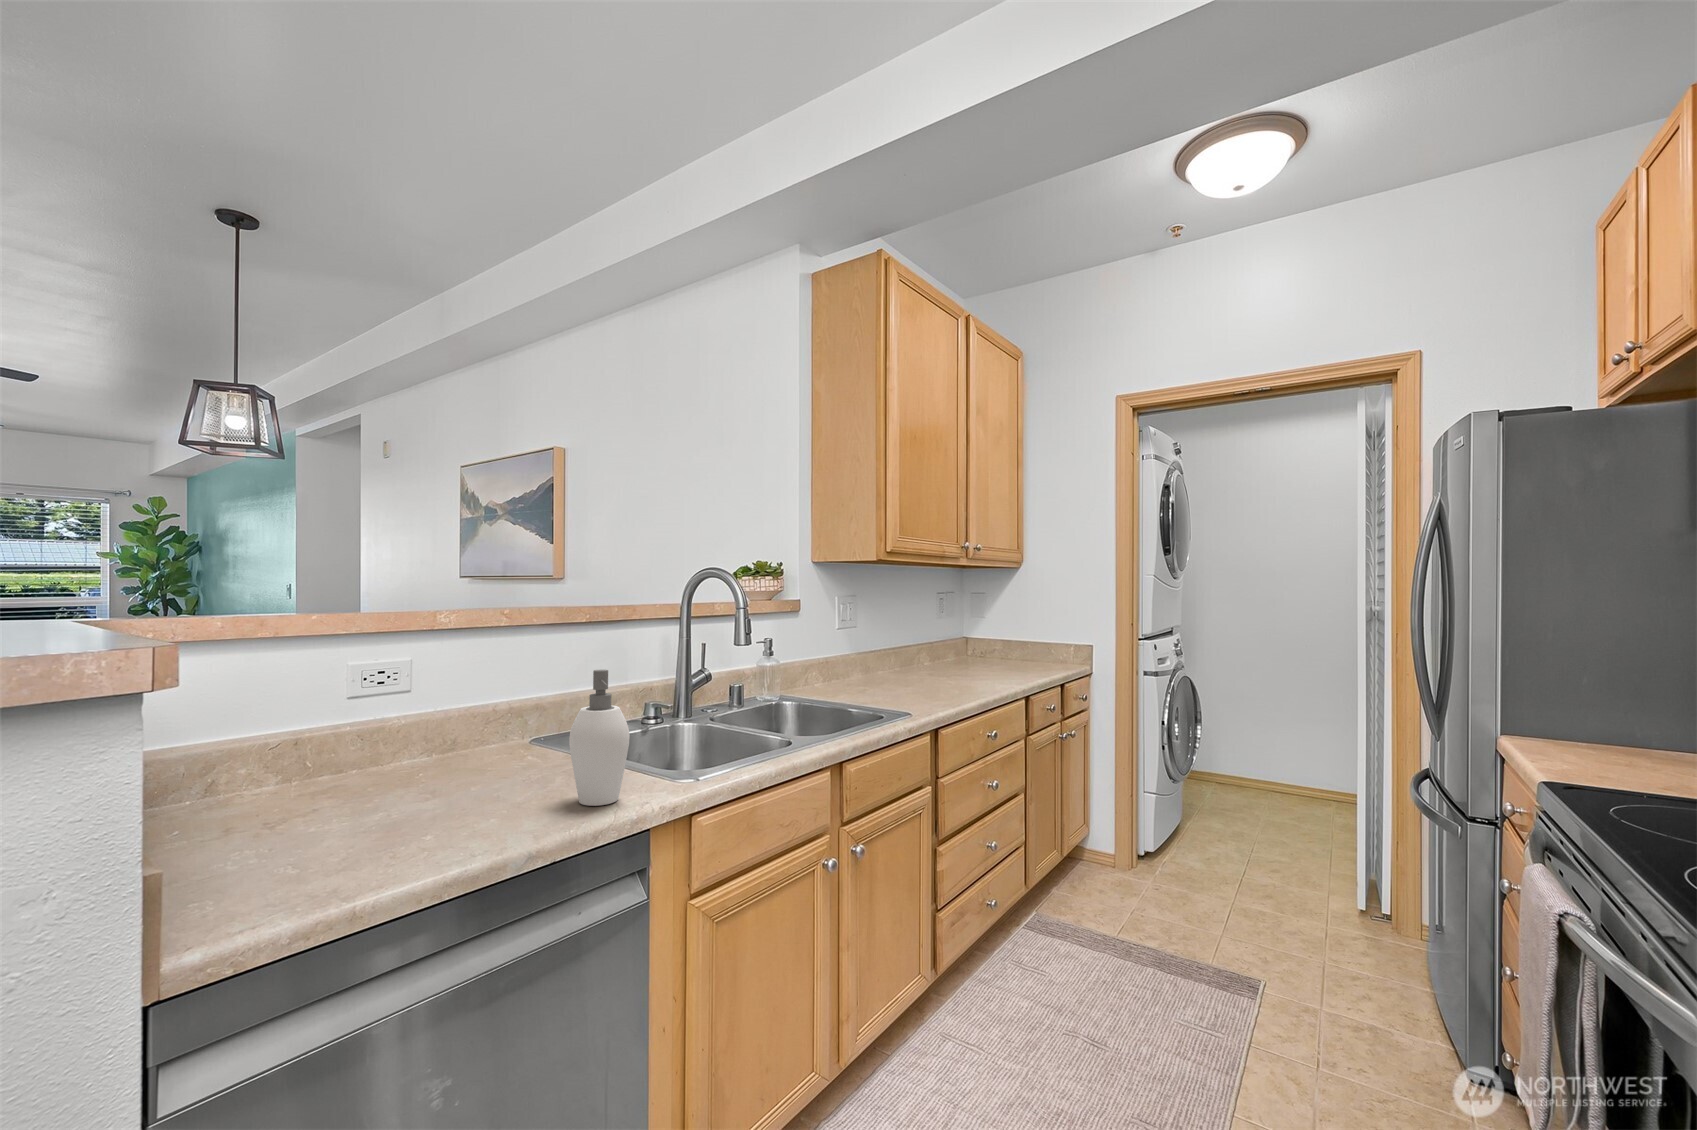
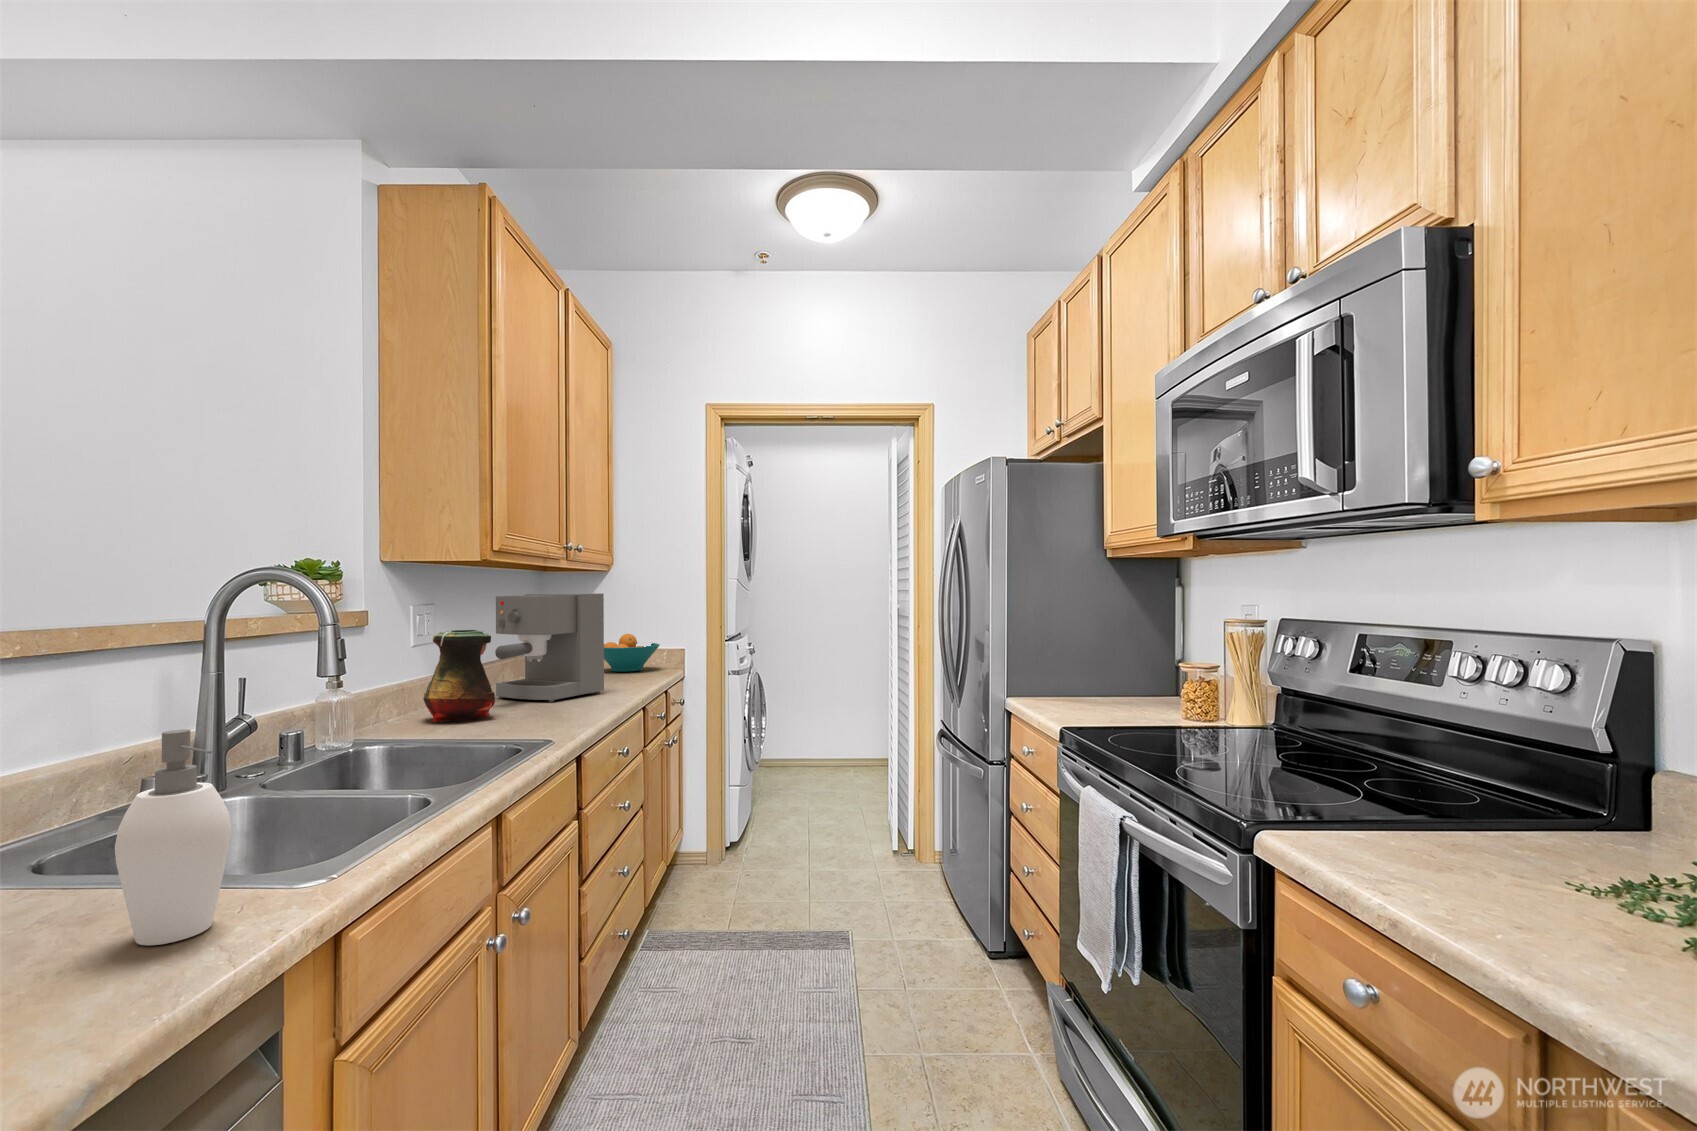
coffee maker: none [900,587,997,683] -> present [495,594,604,702]
vase: none [840,615,893,690] -> present [423,629,495,722]
fruit bowl: none [1006,627,1068,663] -> present [604,634,660,672]

